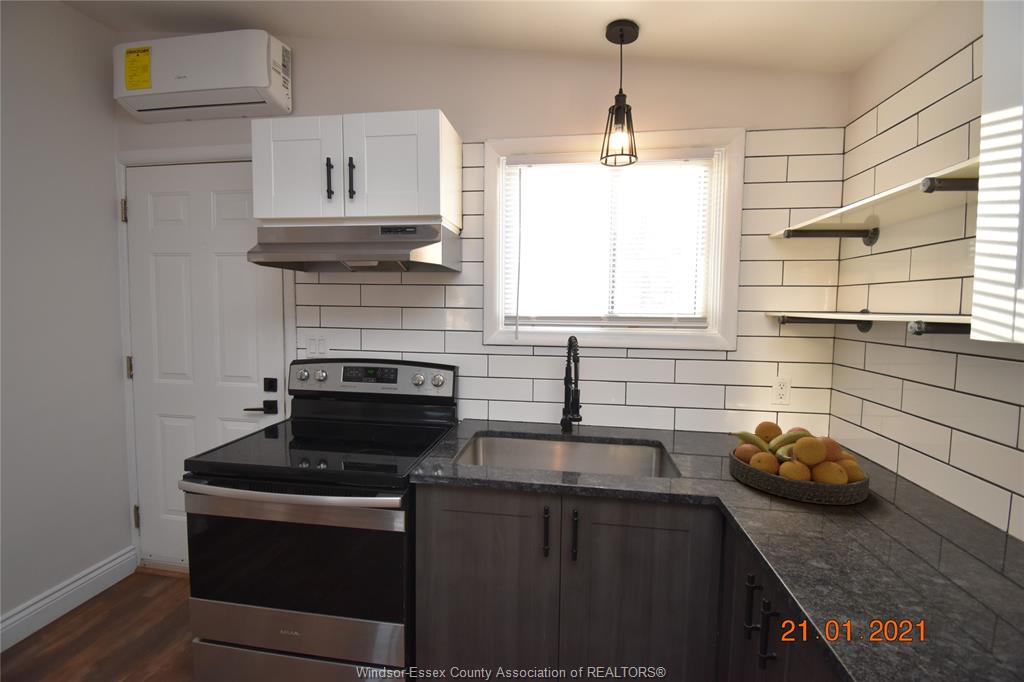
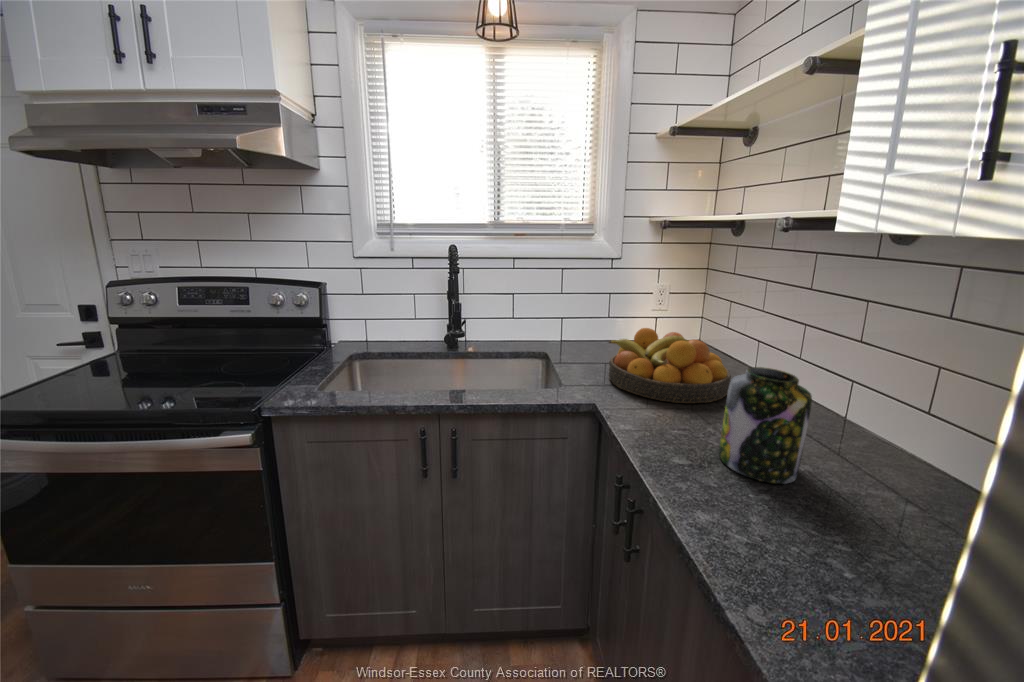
jar: none [862,469,967,600] -> present [719,367,812,484]

